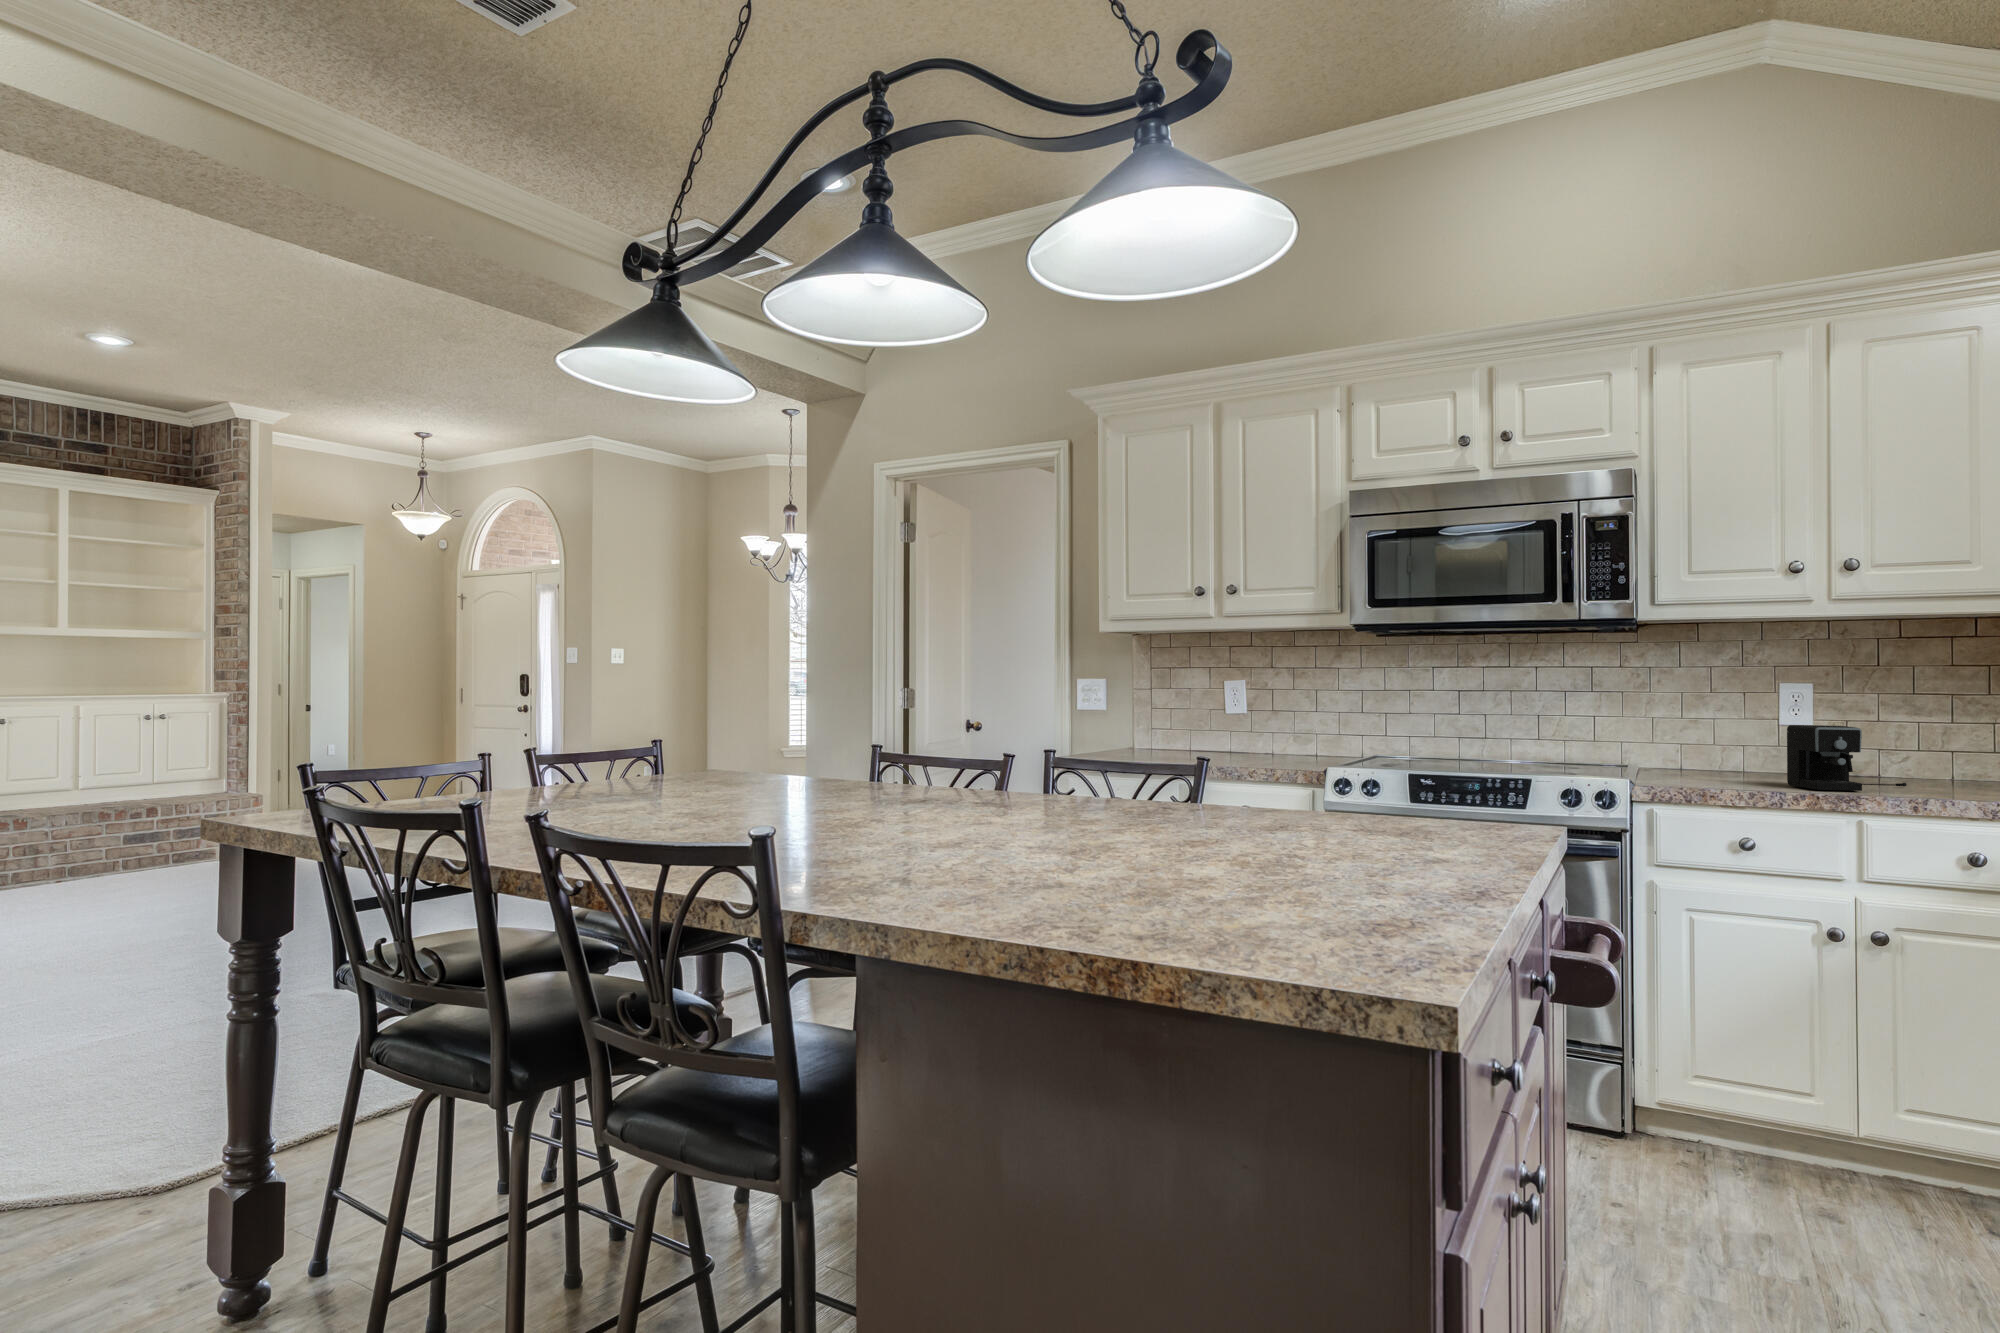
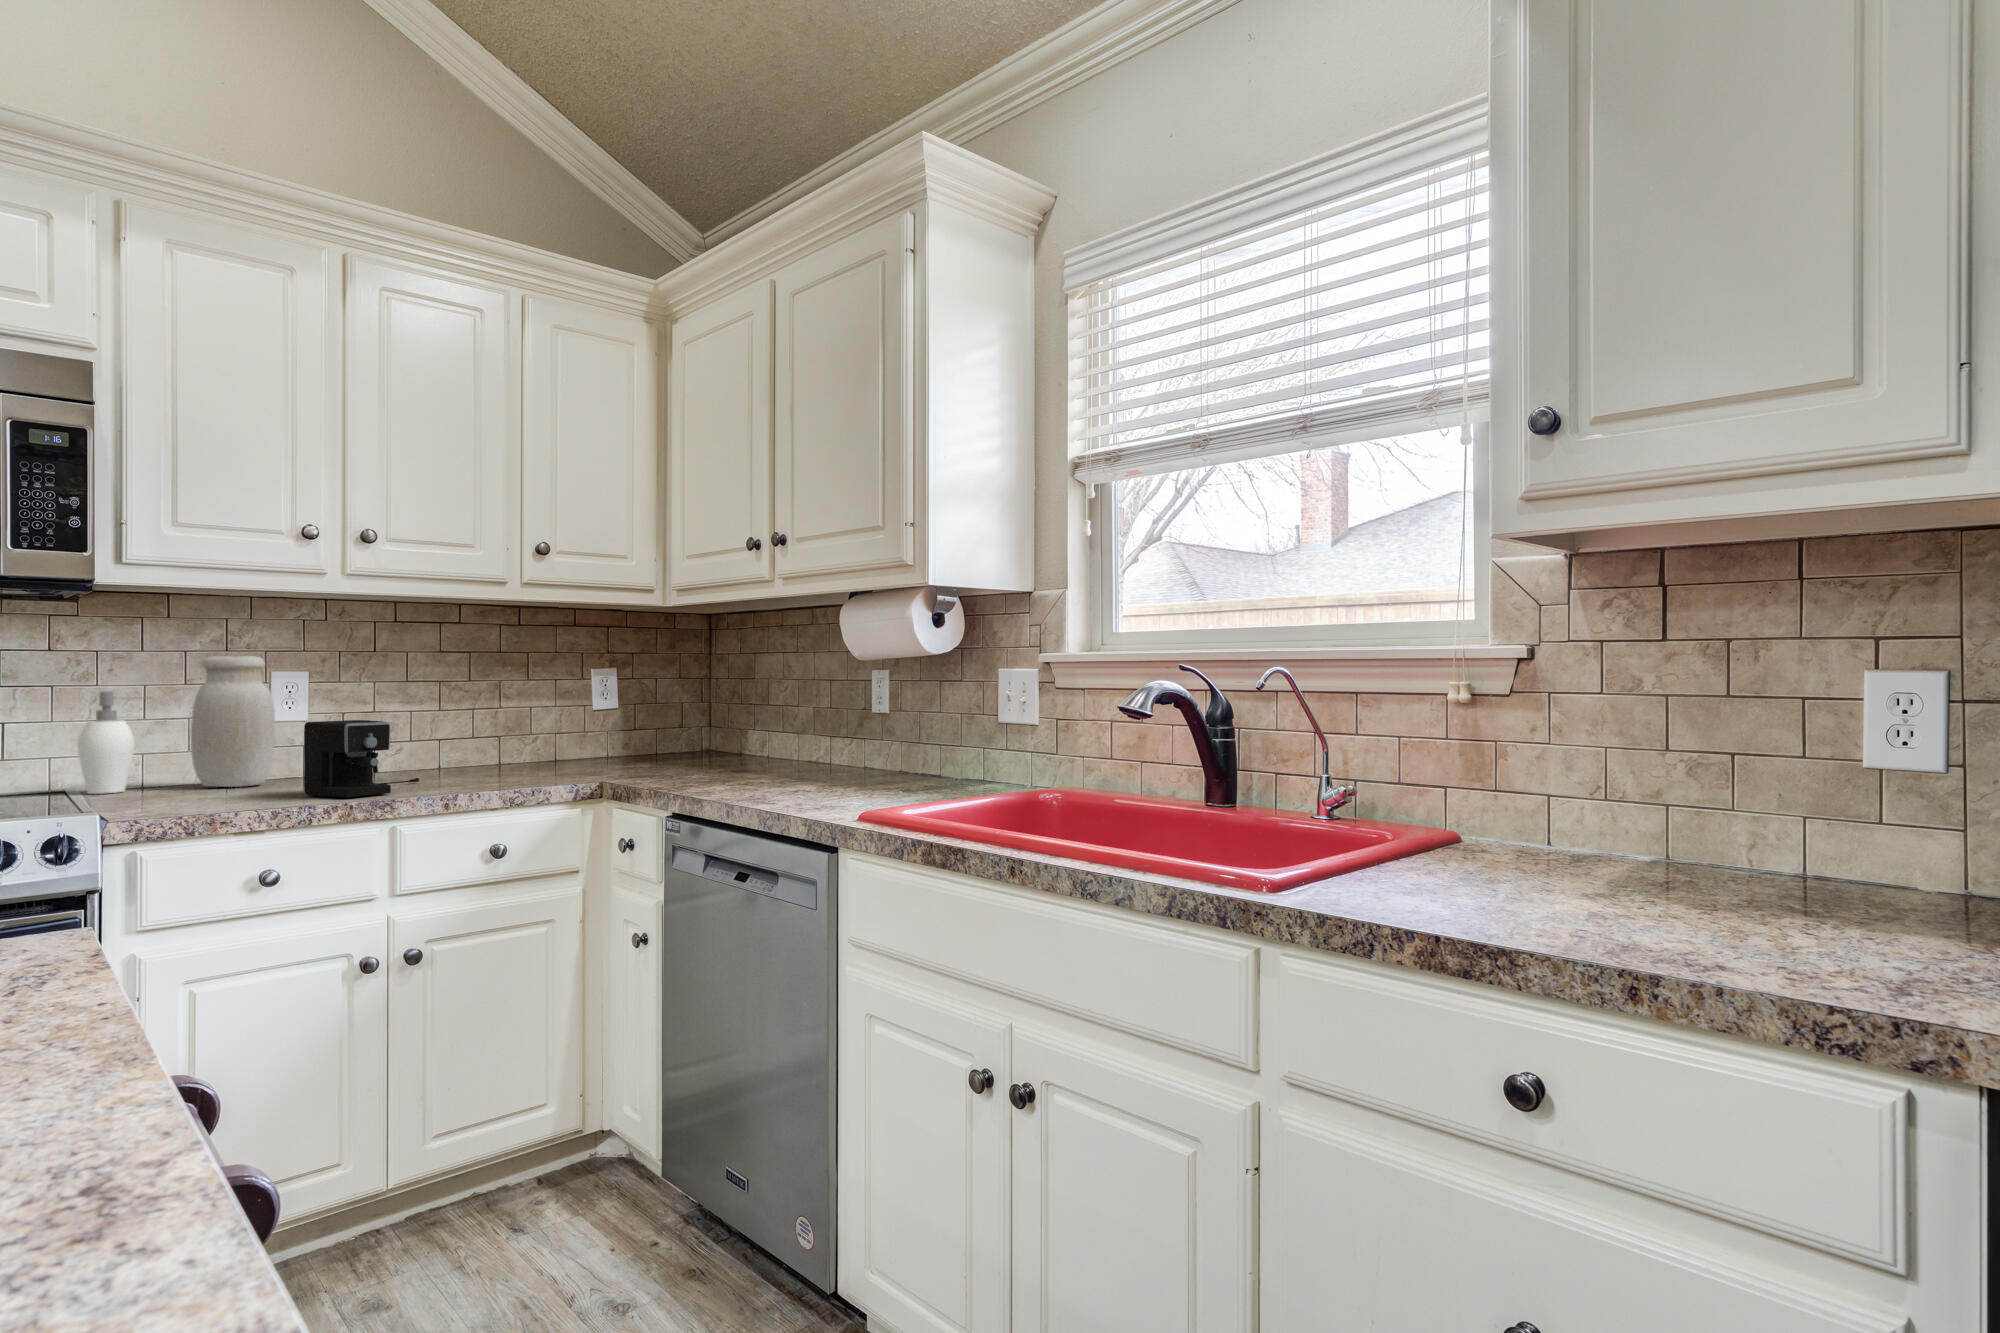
jar: none [1712,671,1779,776] -> present [191,656,275,787]
soap dispenser: none [1636,698,1685,772] -> present [77,691,138,794]

